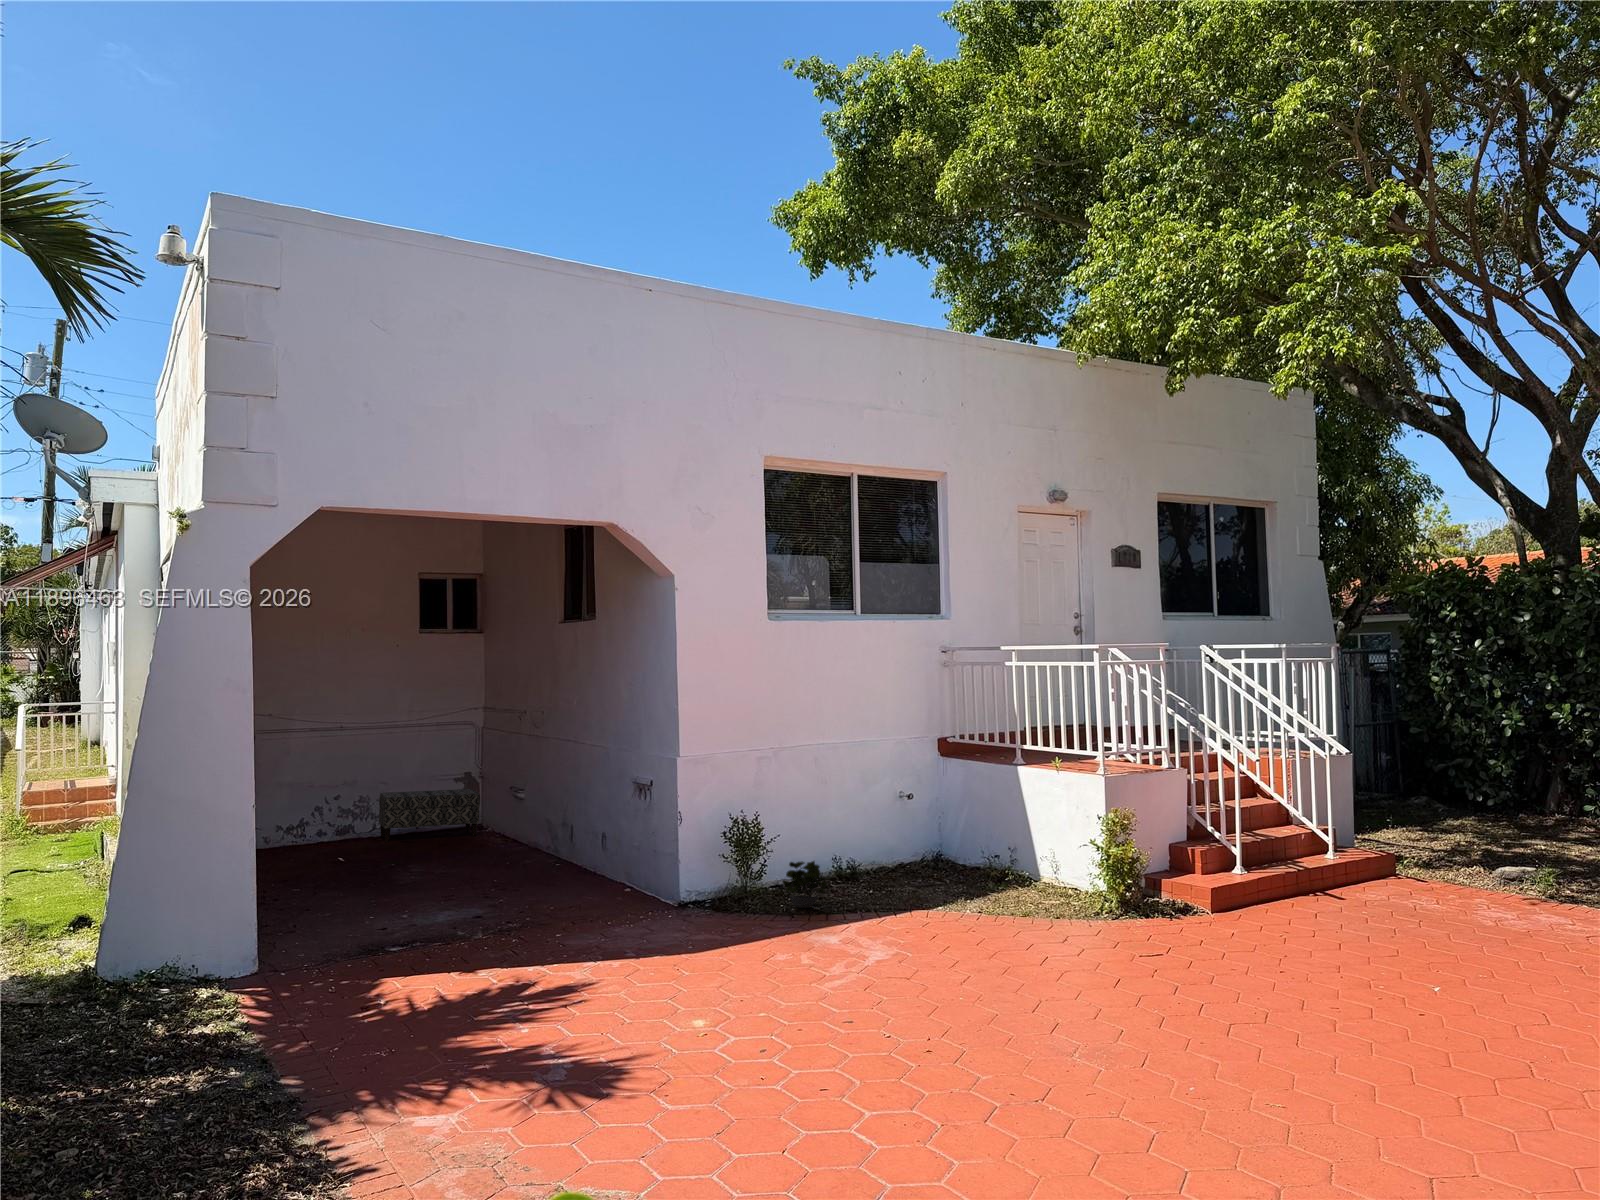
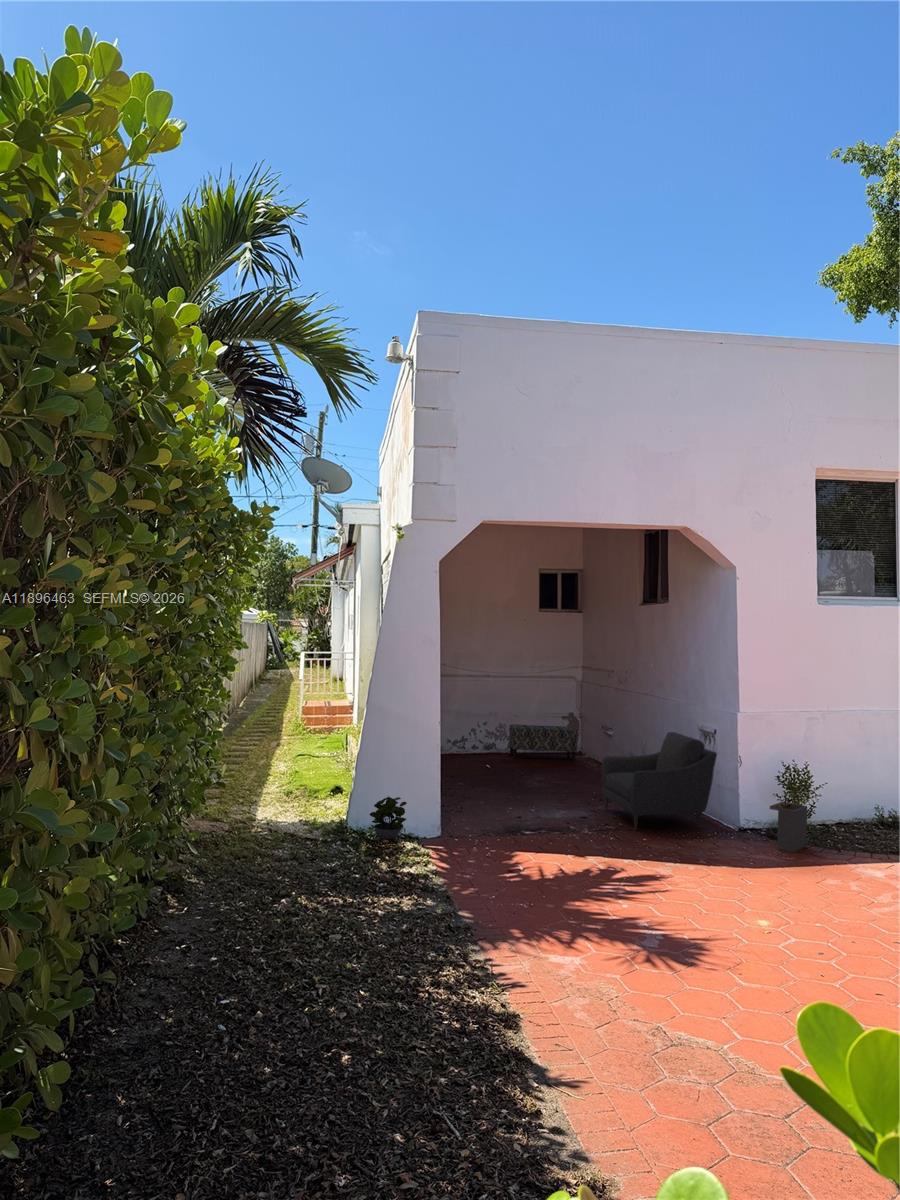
chair: none [508,788,654,924] -> present [602,732,717,831]
storage bin: none [714,854,757,924] -> present [770,794,807,852]
potted plant: present [782,861,827,908] -> present [370,797,407,839]

